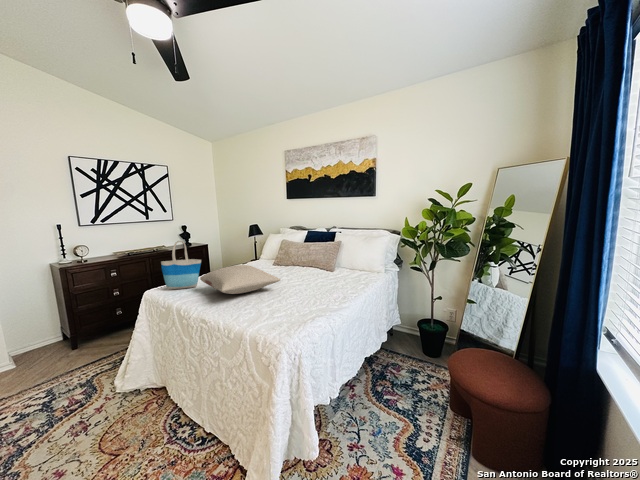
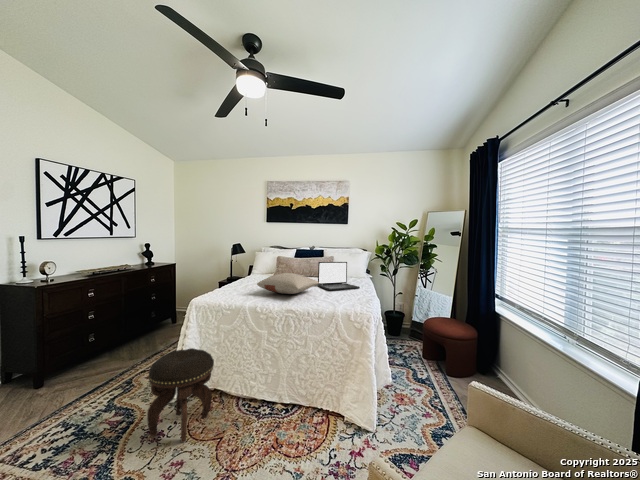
tote bag: present [161,240,201,289] -> none [221,253,250,295]
laptop: none [294,250,345,291] -> present [318,262,359,290]
footstool: none [51,346,135,450] -> present [147,348,214,442]

